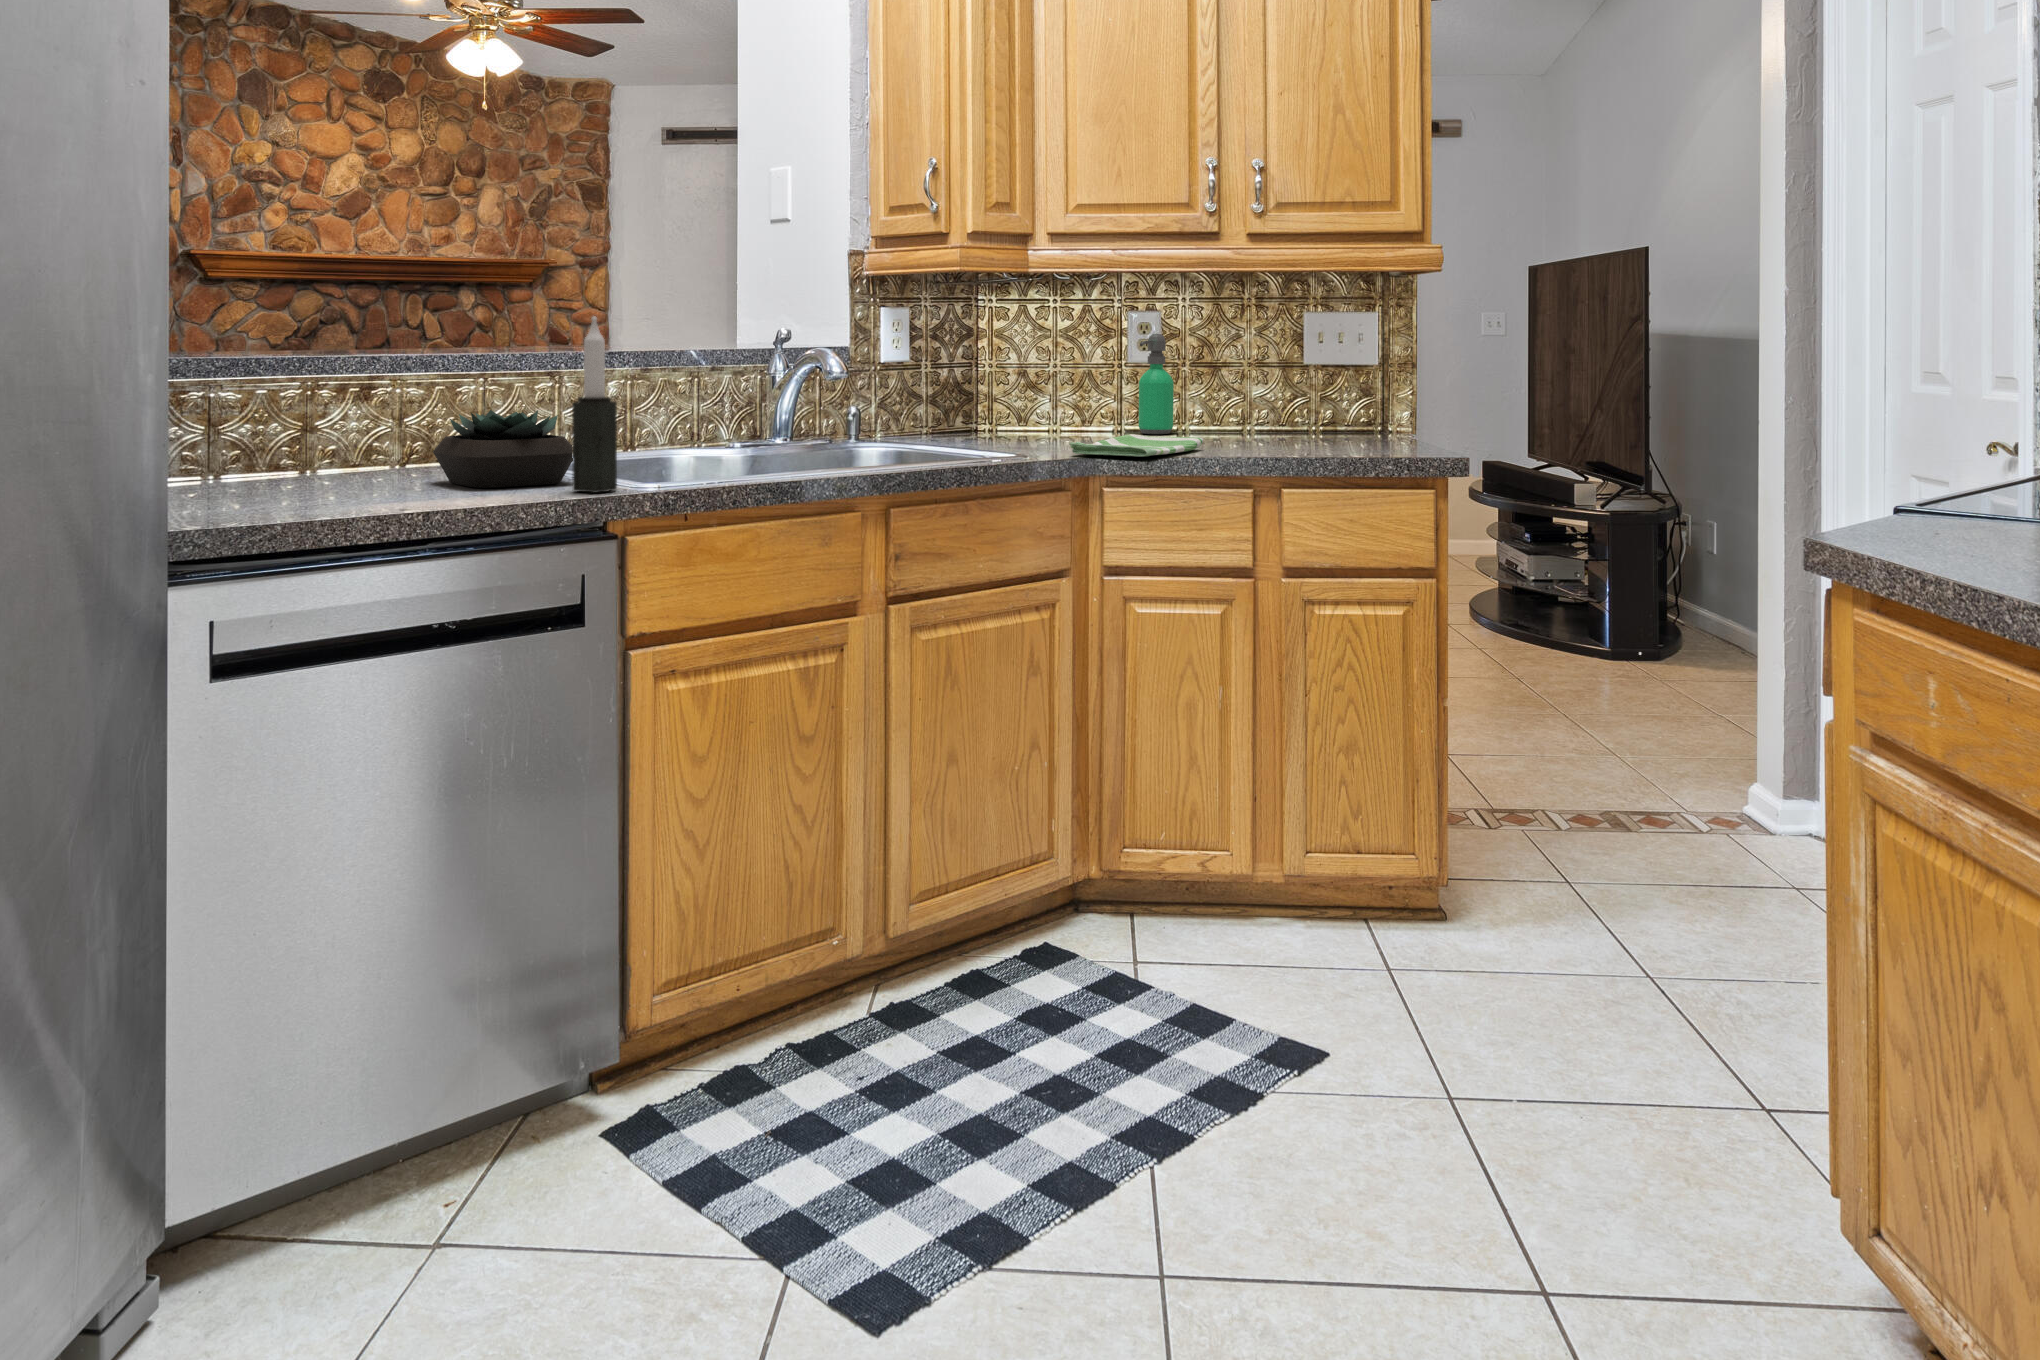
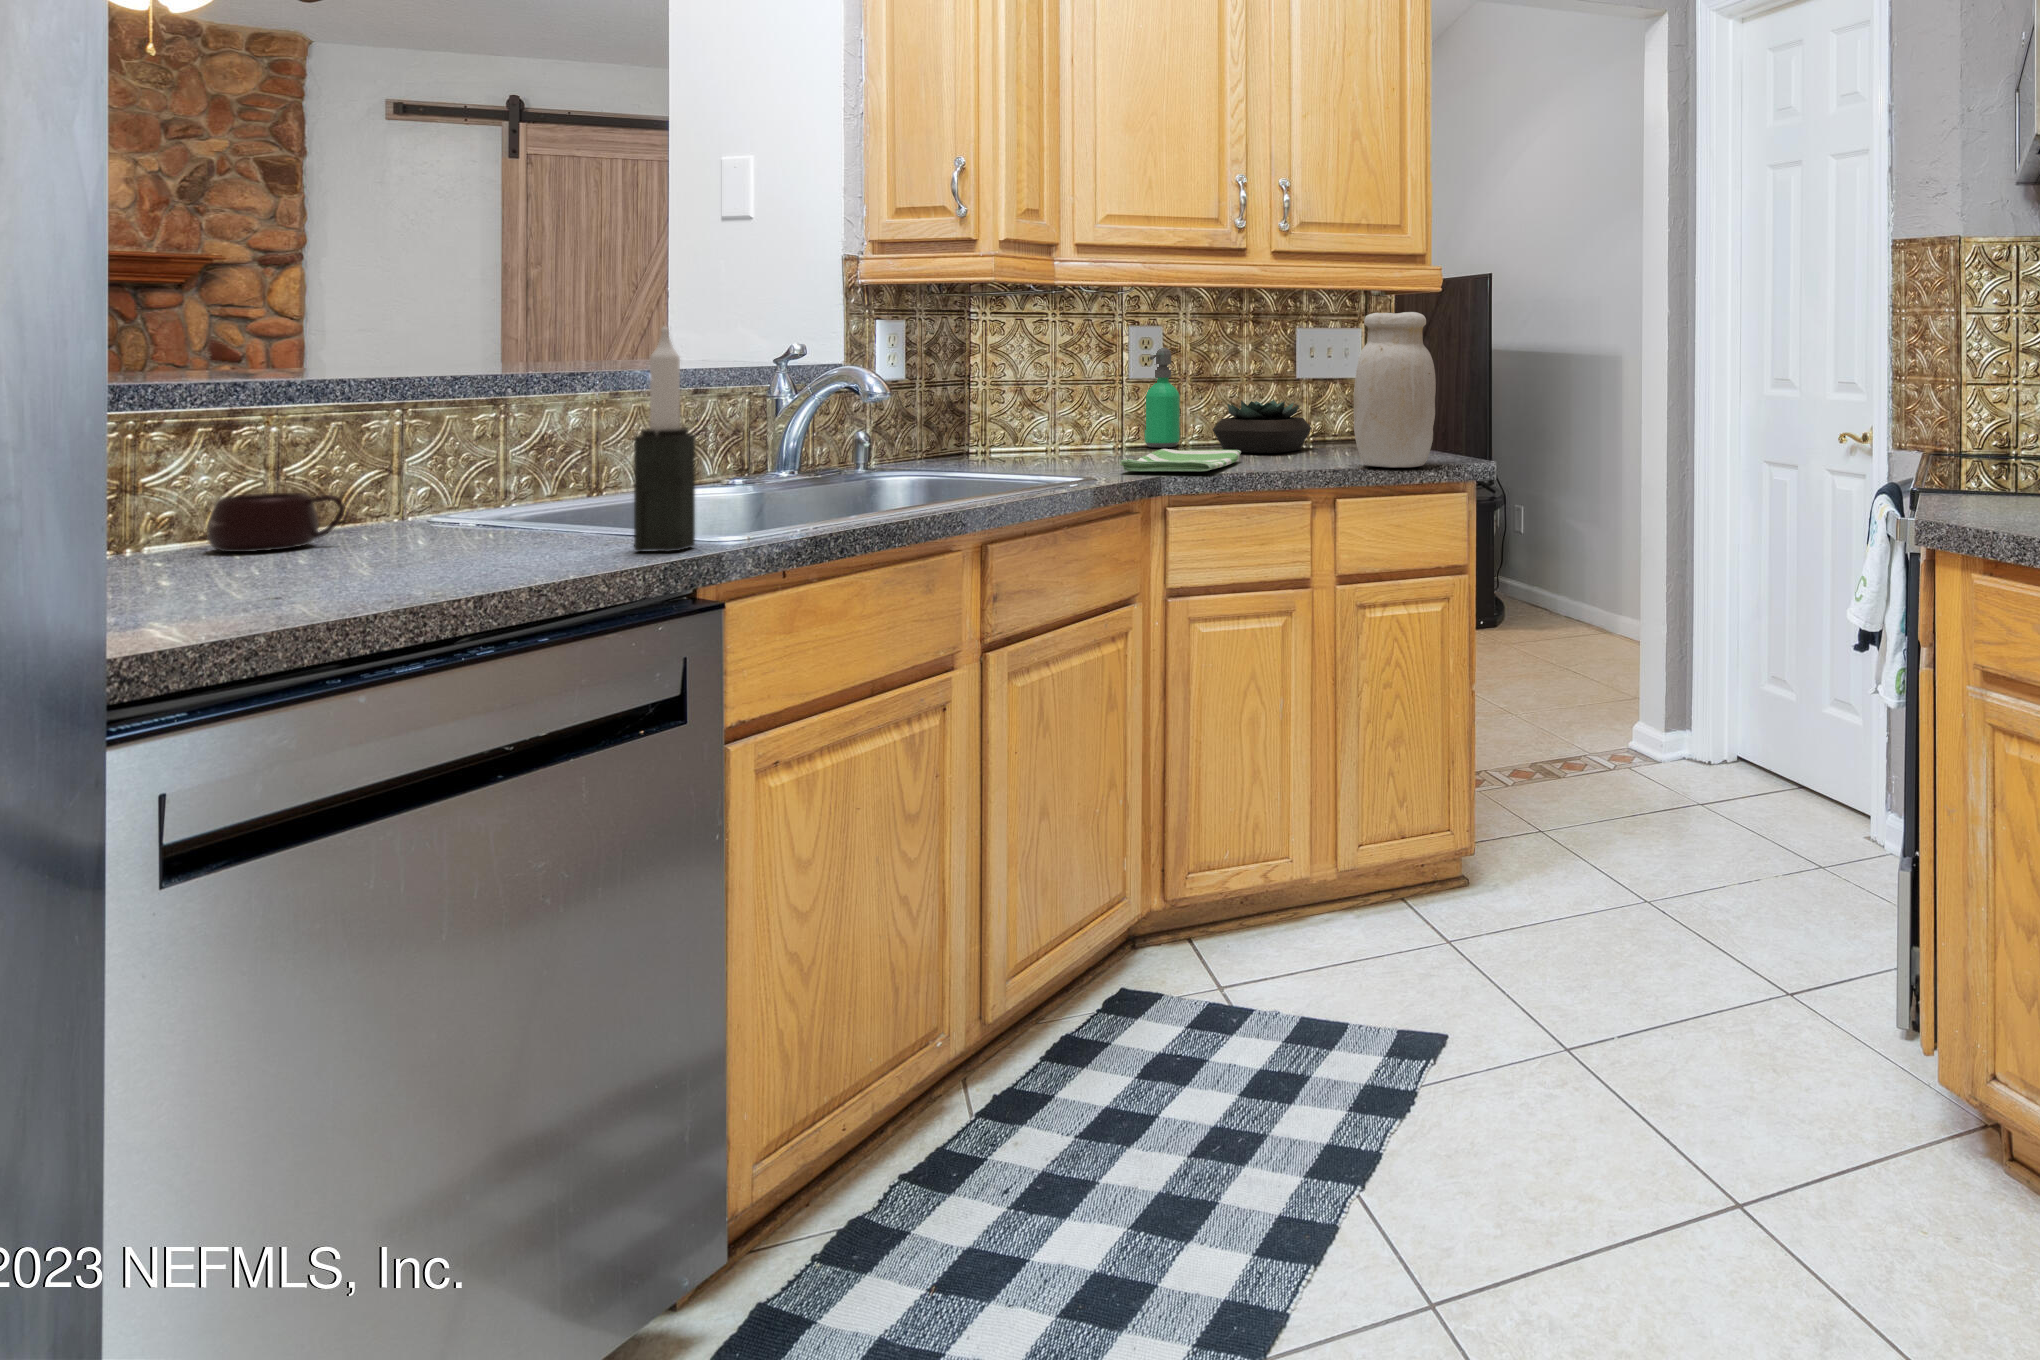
jar: none [1304,295,1395,462] -> present [1354,312,1436,468]
succulent plant: present [433,410,573,488] -> present [1213,400,1311,453]
mug: none [348,437,425,477] -> present [207,493,345,552]

